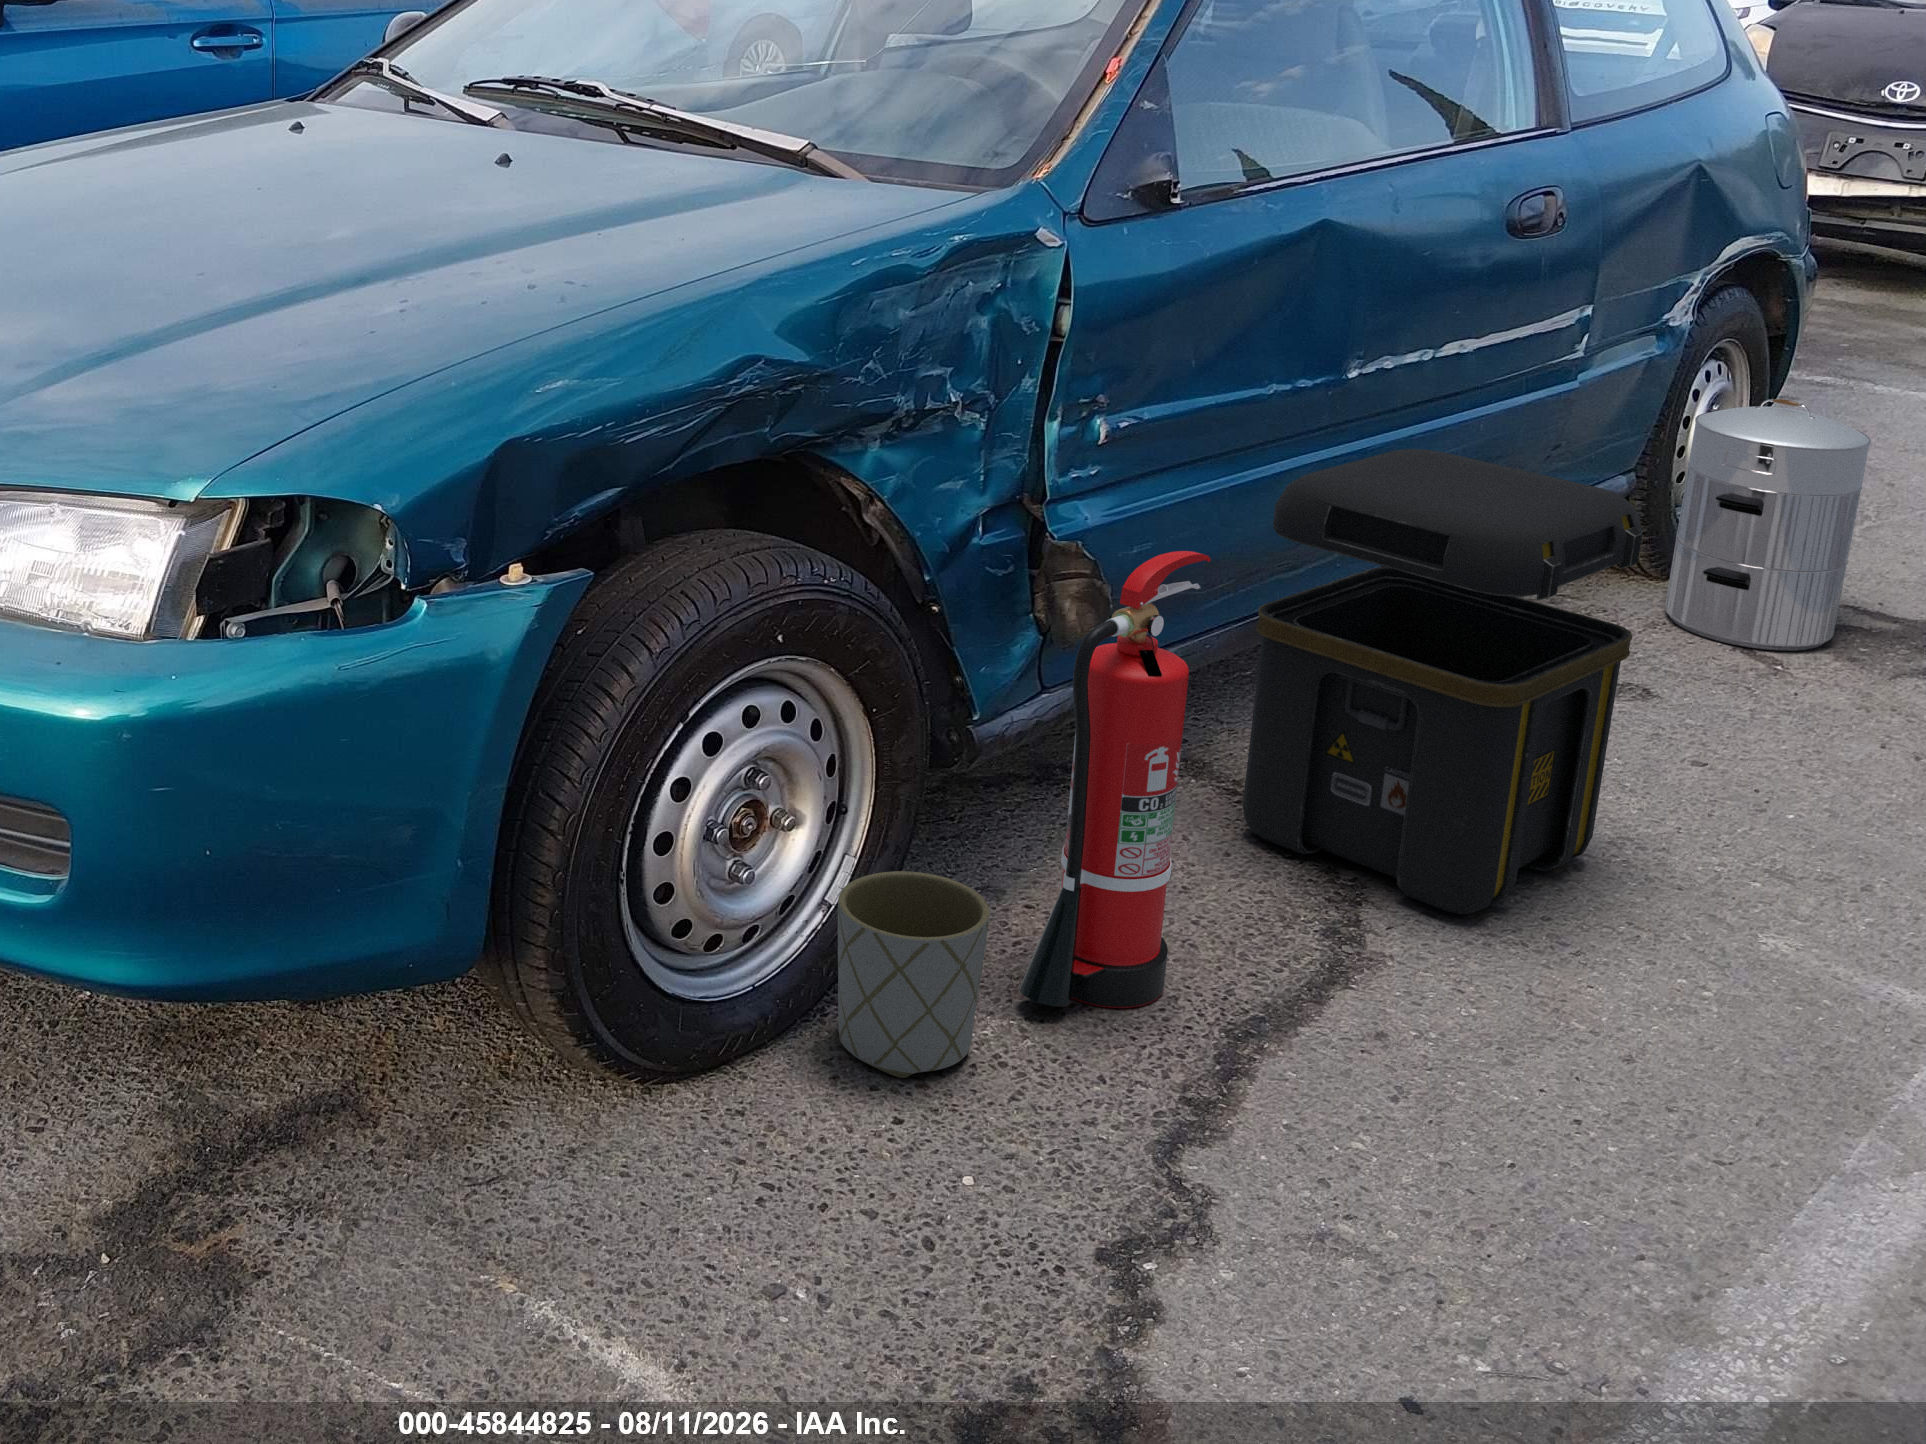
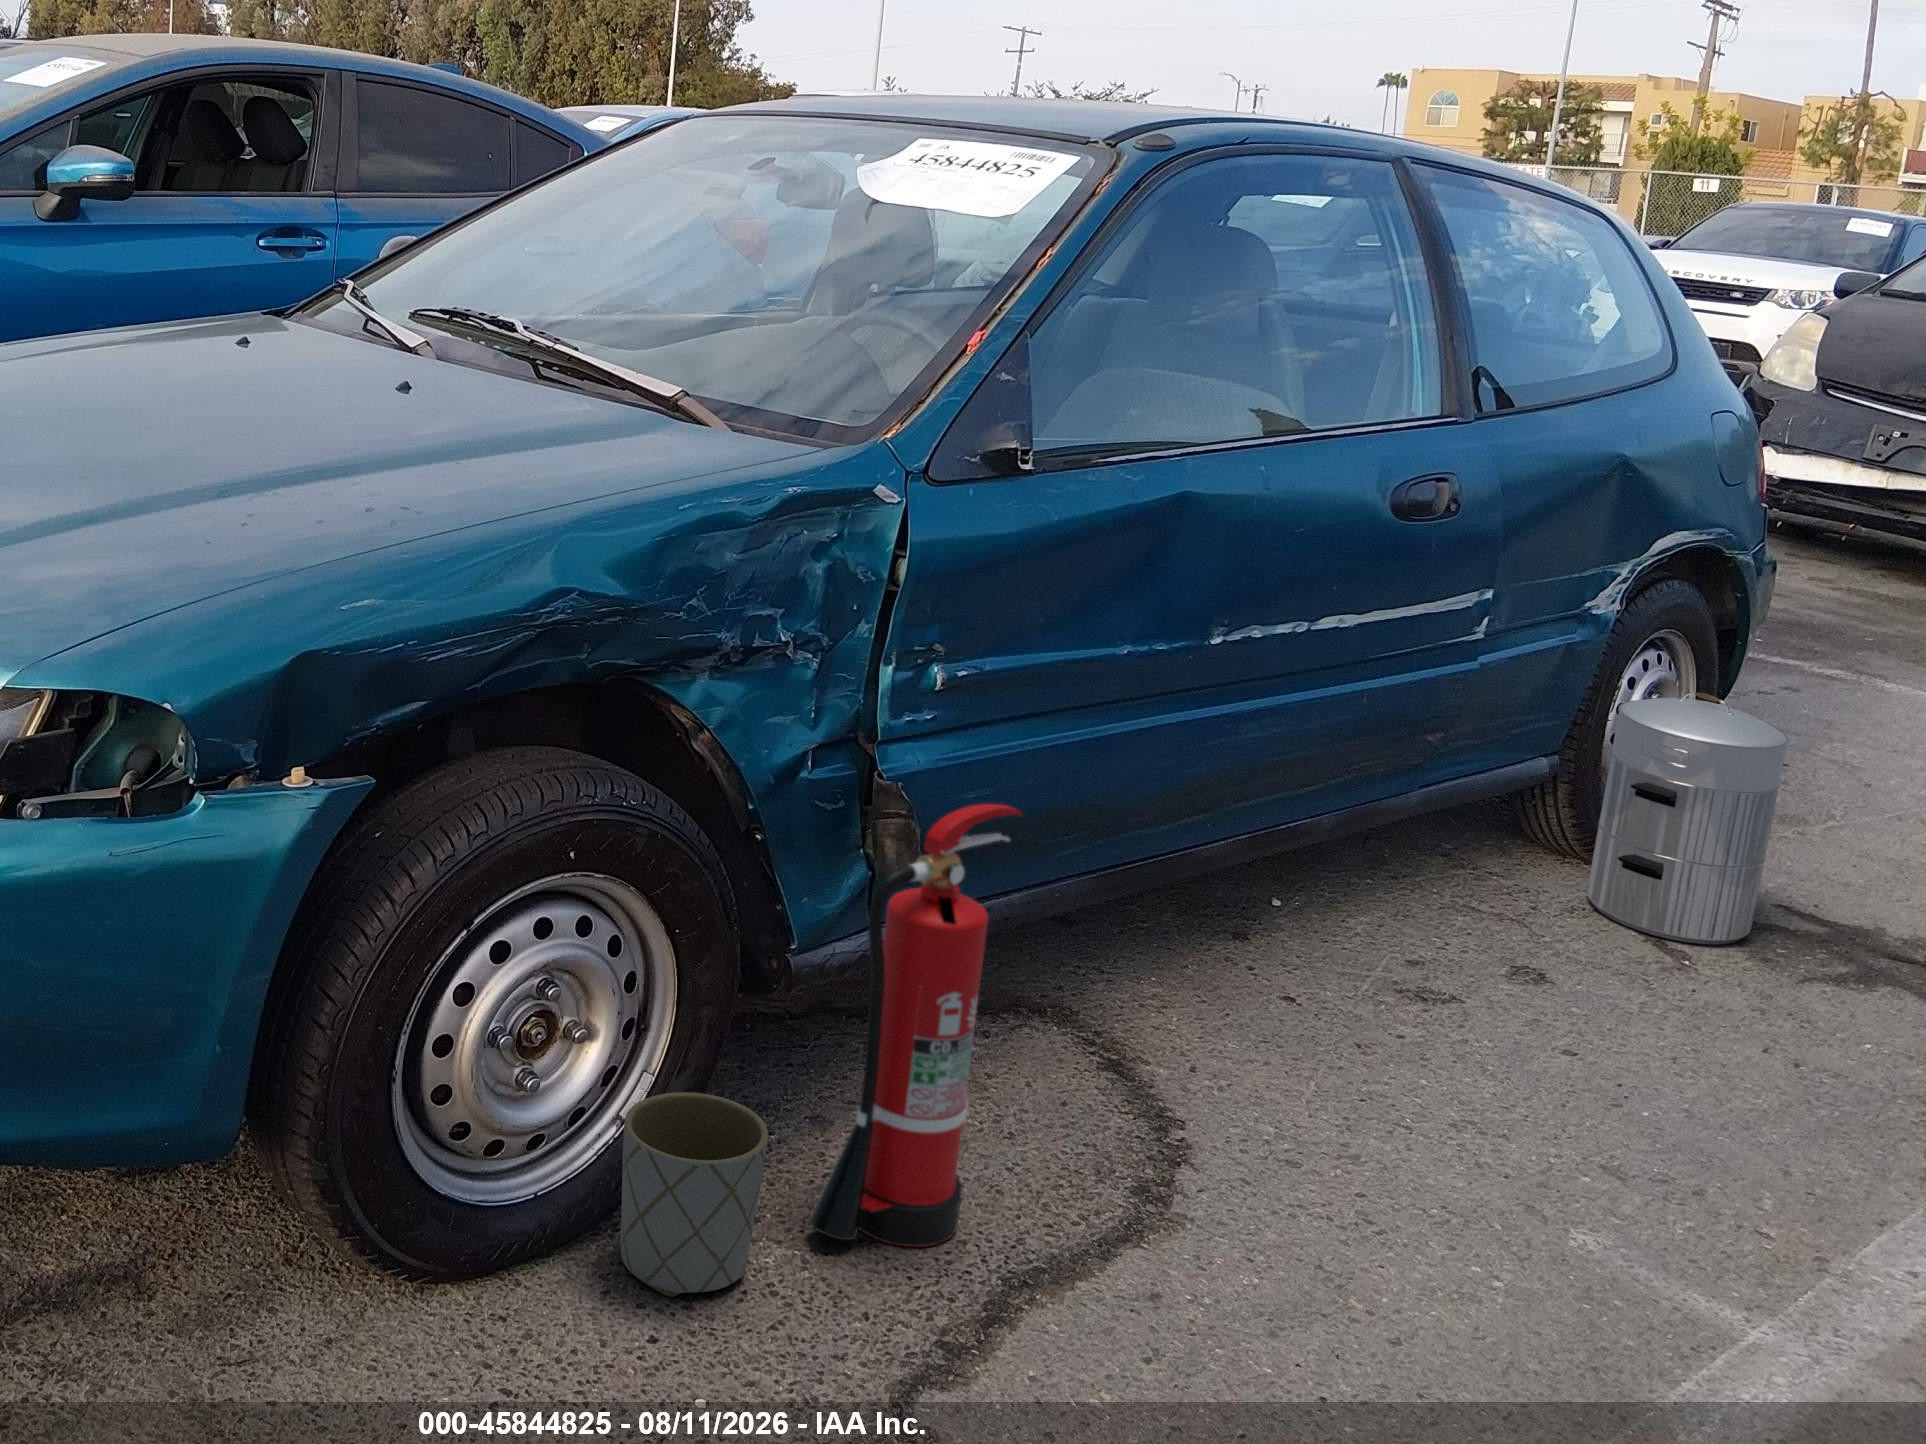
toolbox: present [1243,449,1642,914] -> none [1088,719,1478,1183]

